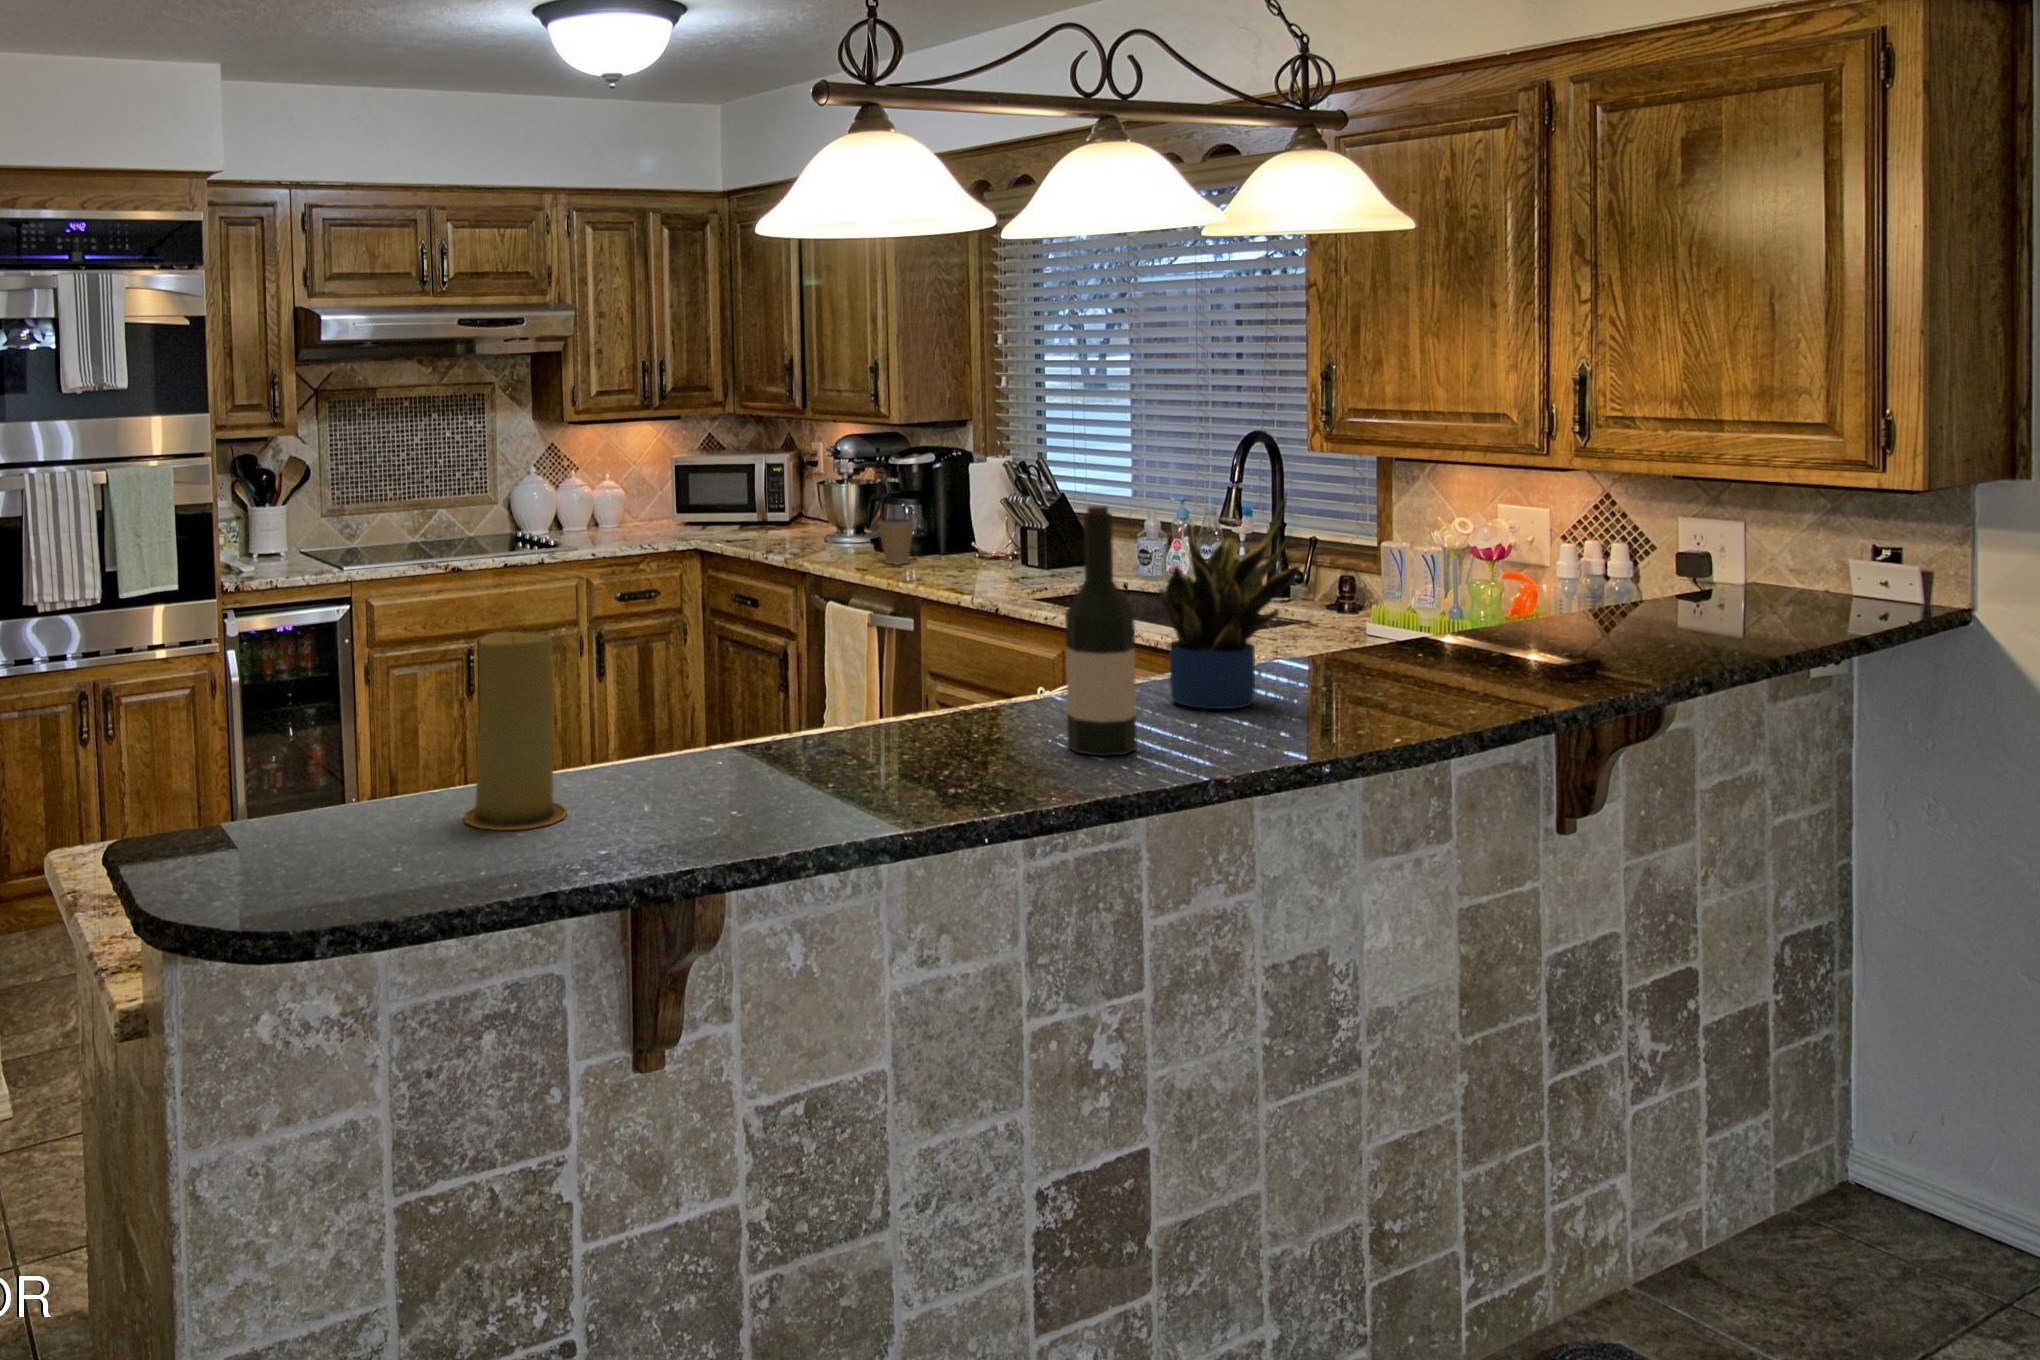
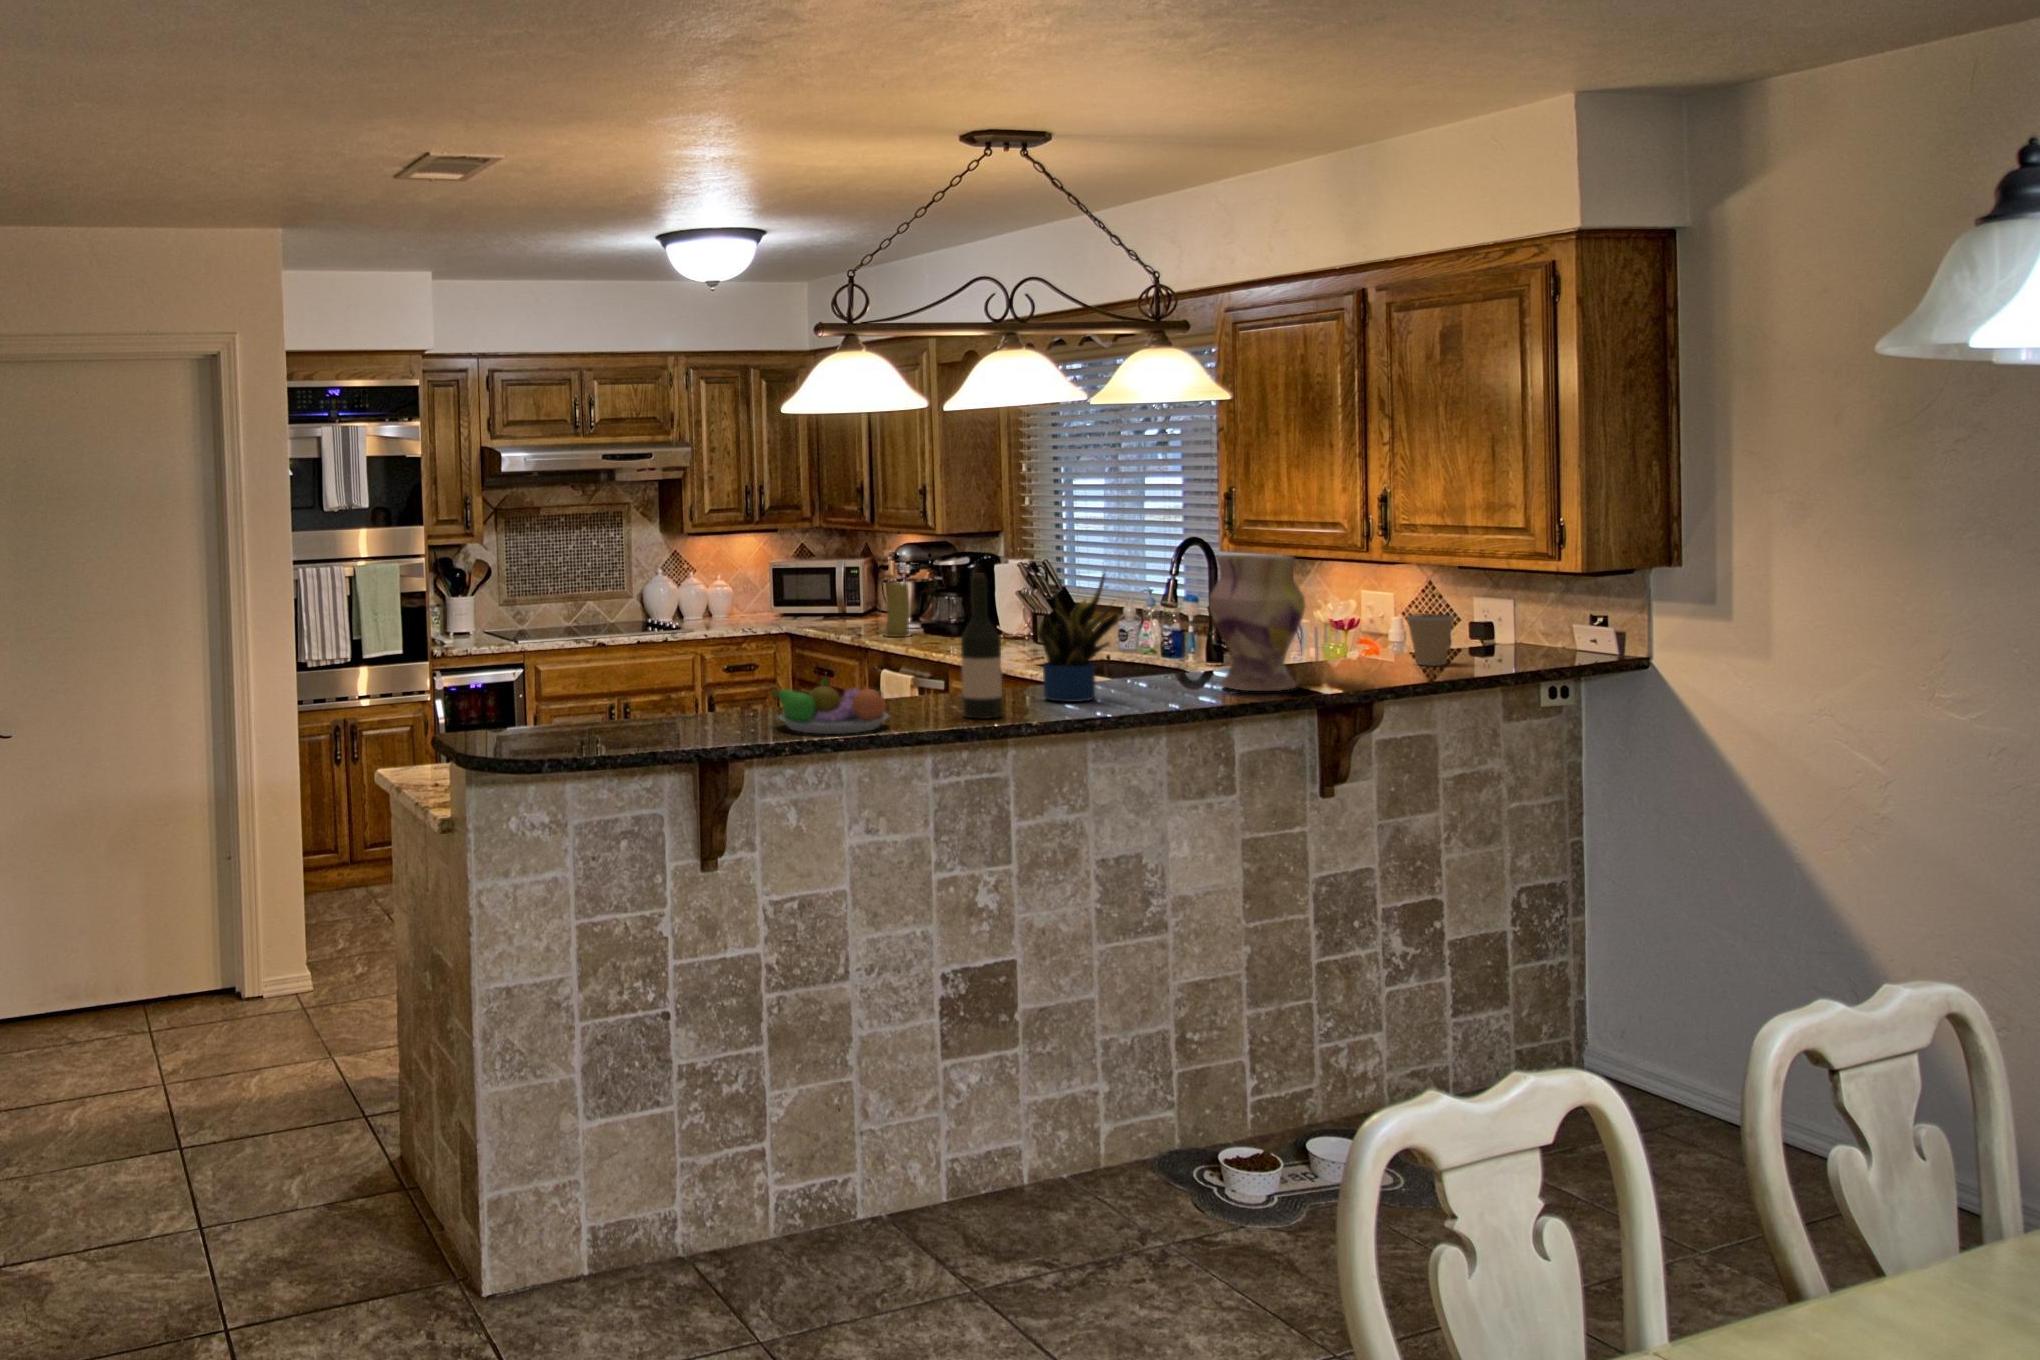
vase: none [1405,465,1560,682] -> present [1209,555,1305,691]
coffee cup: present [878,519,915,564] -> present [1407,614,1454,666]
candle: present [464,632,567,830] -> present [885,583,910,637]
fruit bowl: none [748,690,959,804] -> present [772,679,888,734]

